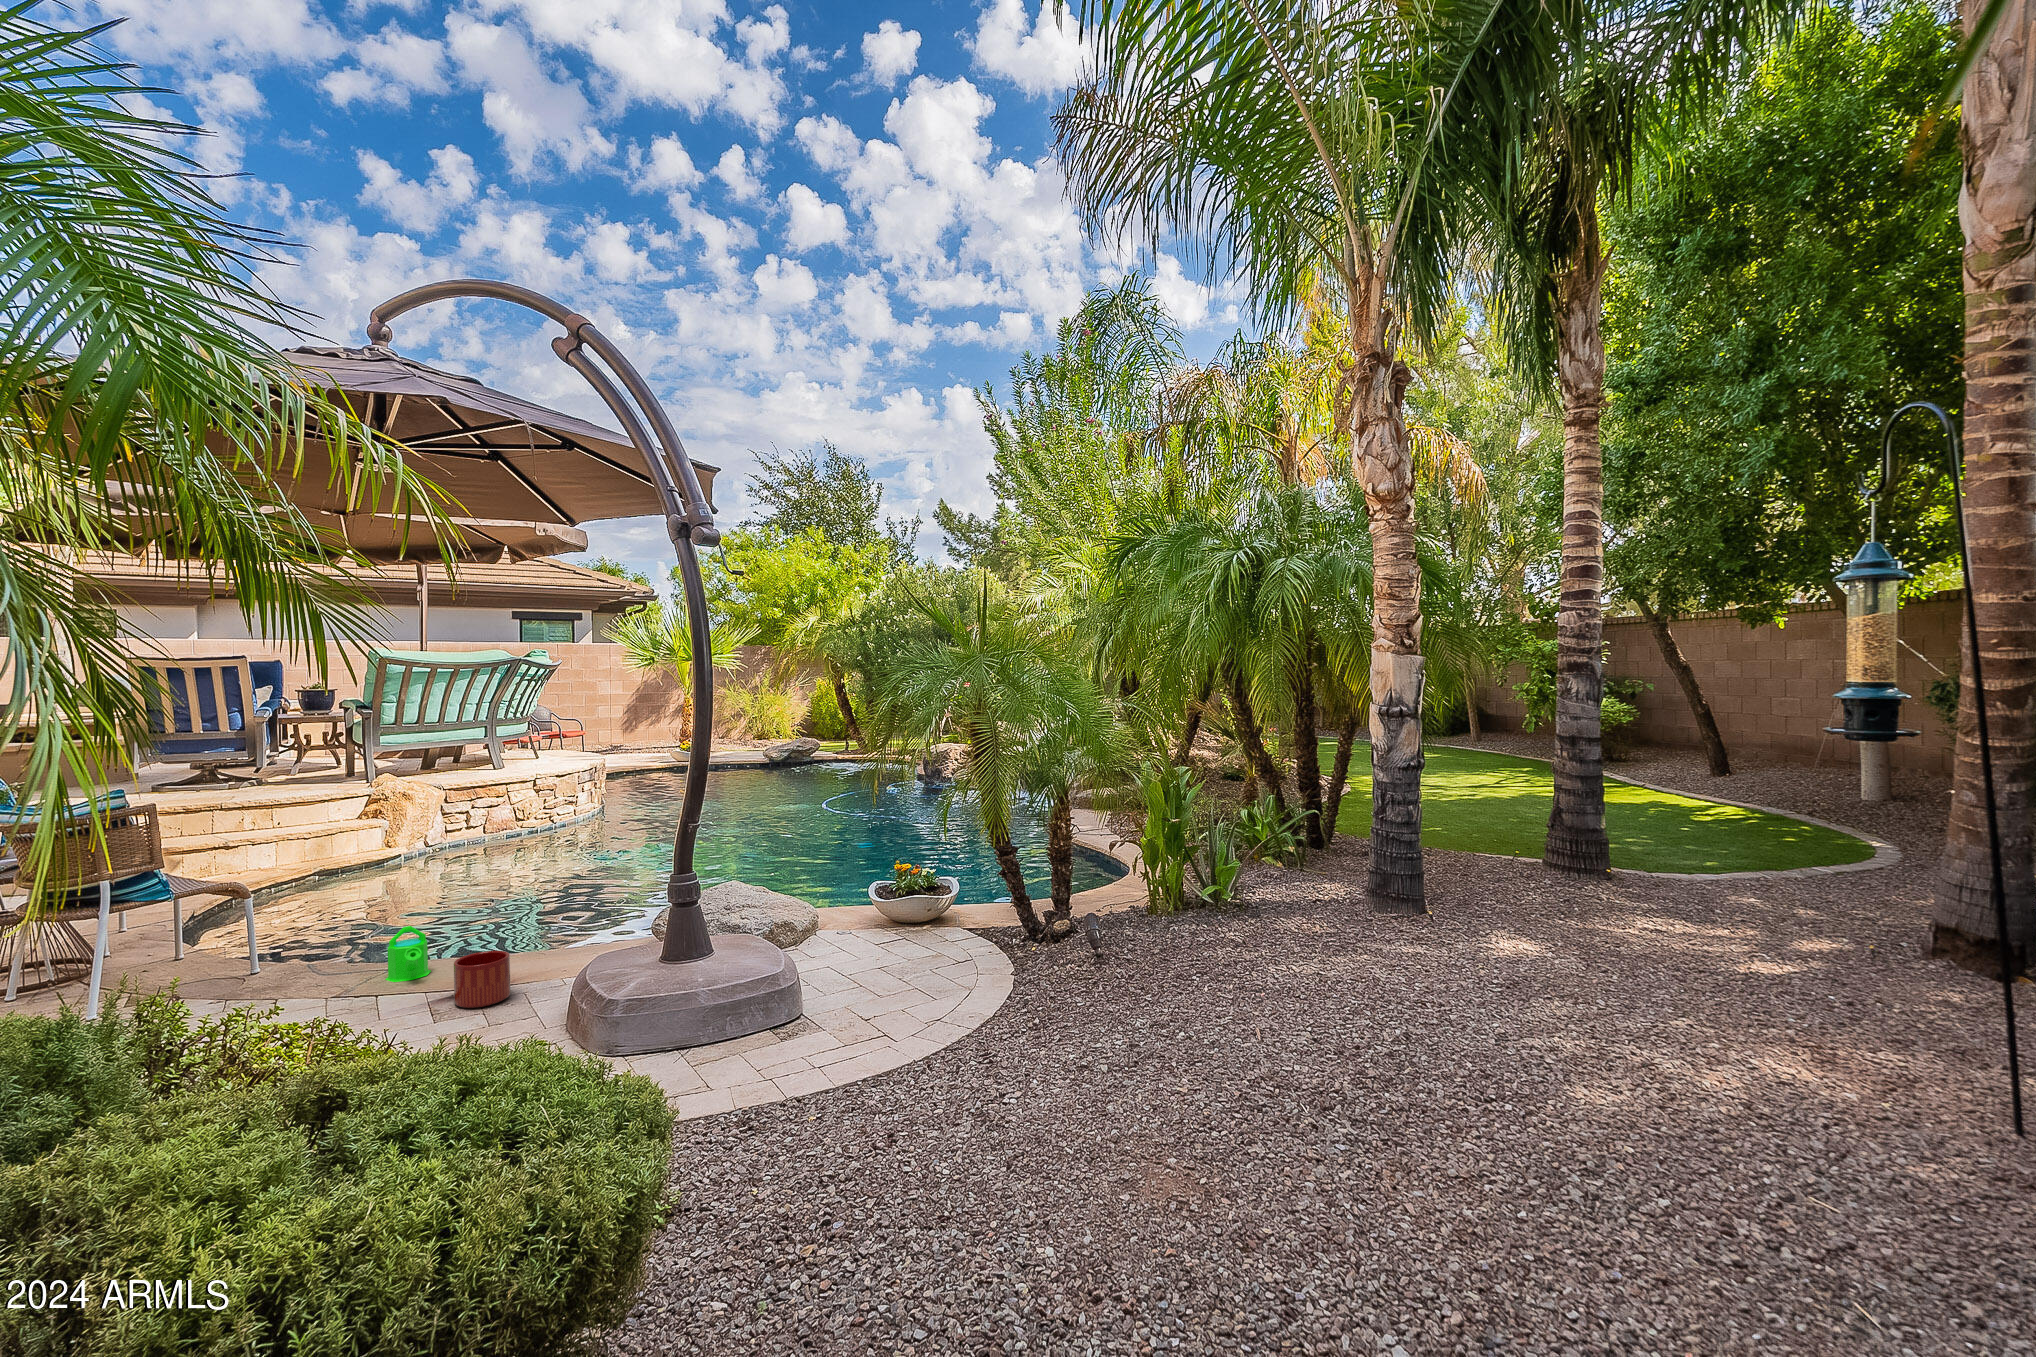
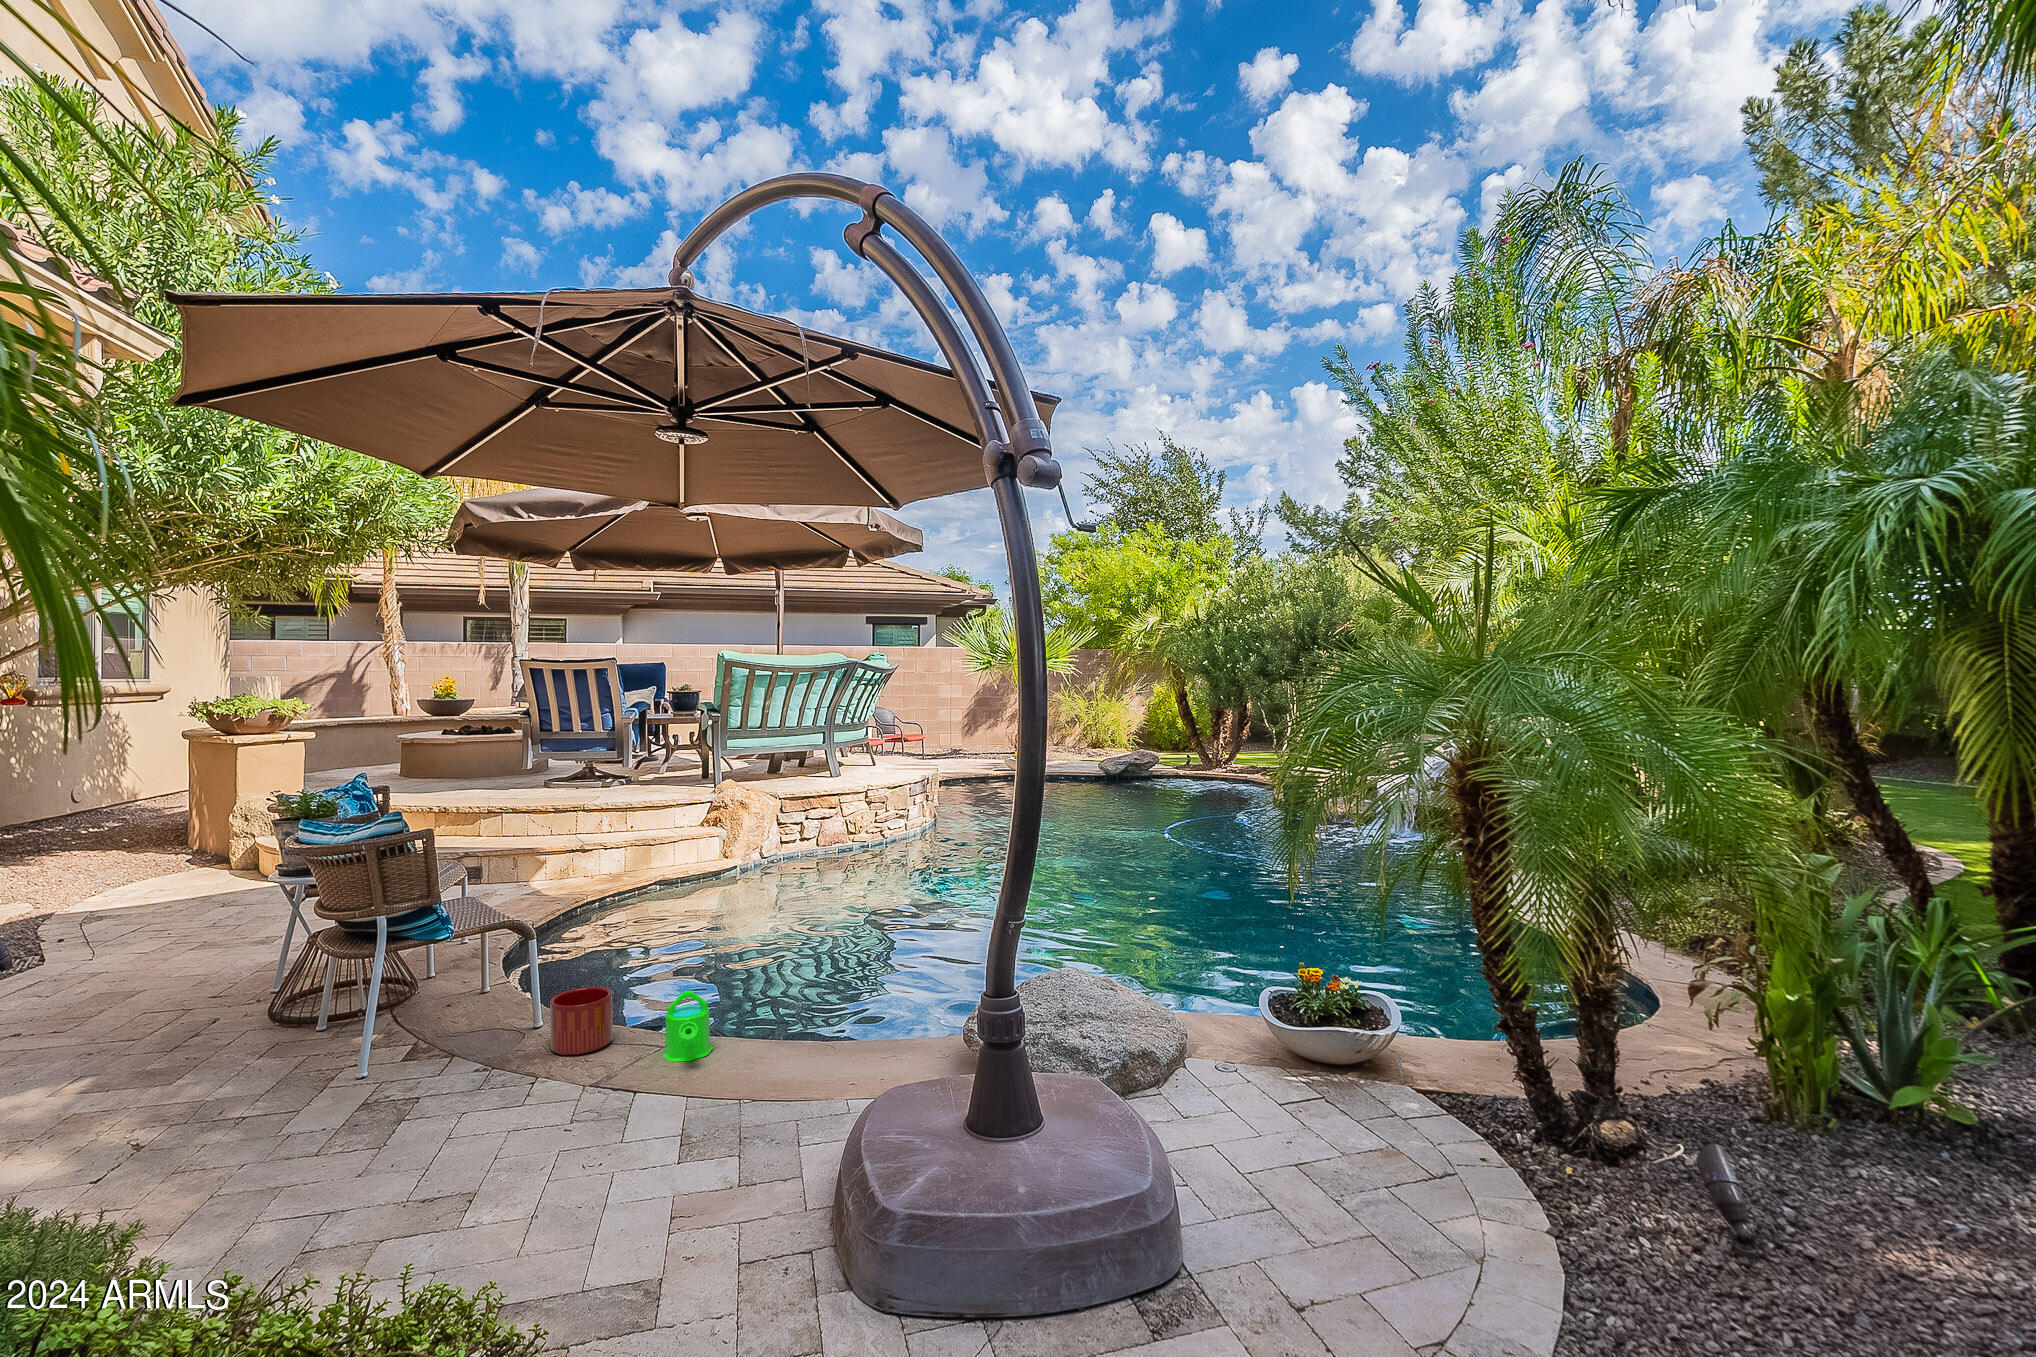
planter: present [454,951,511,1008] -> present [550,987,613,1055]

